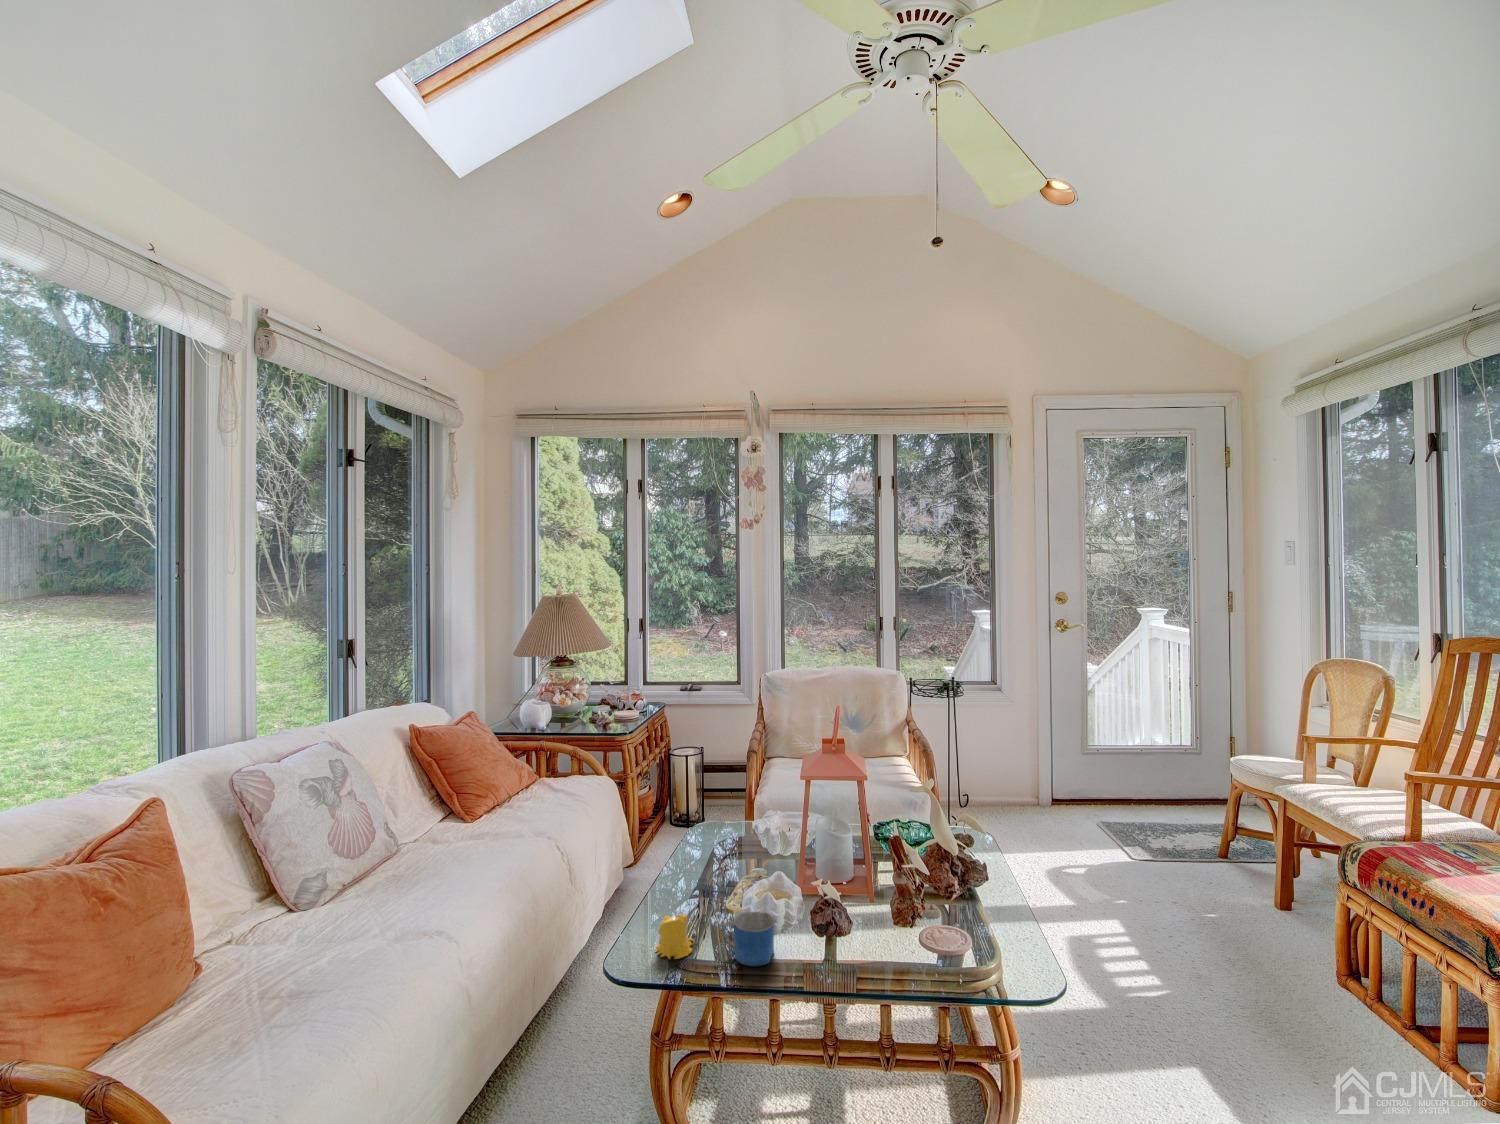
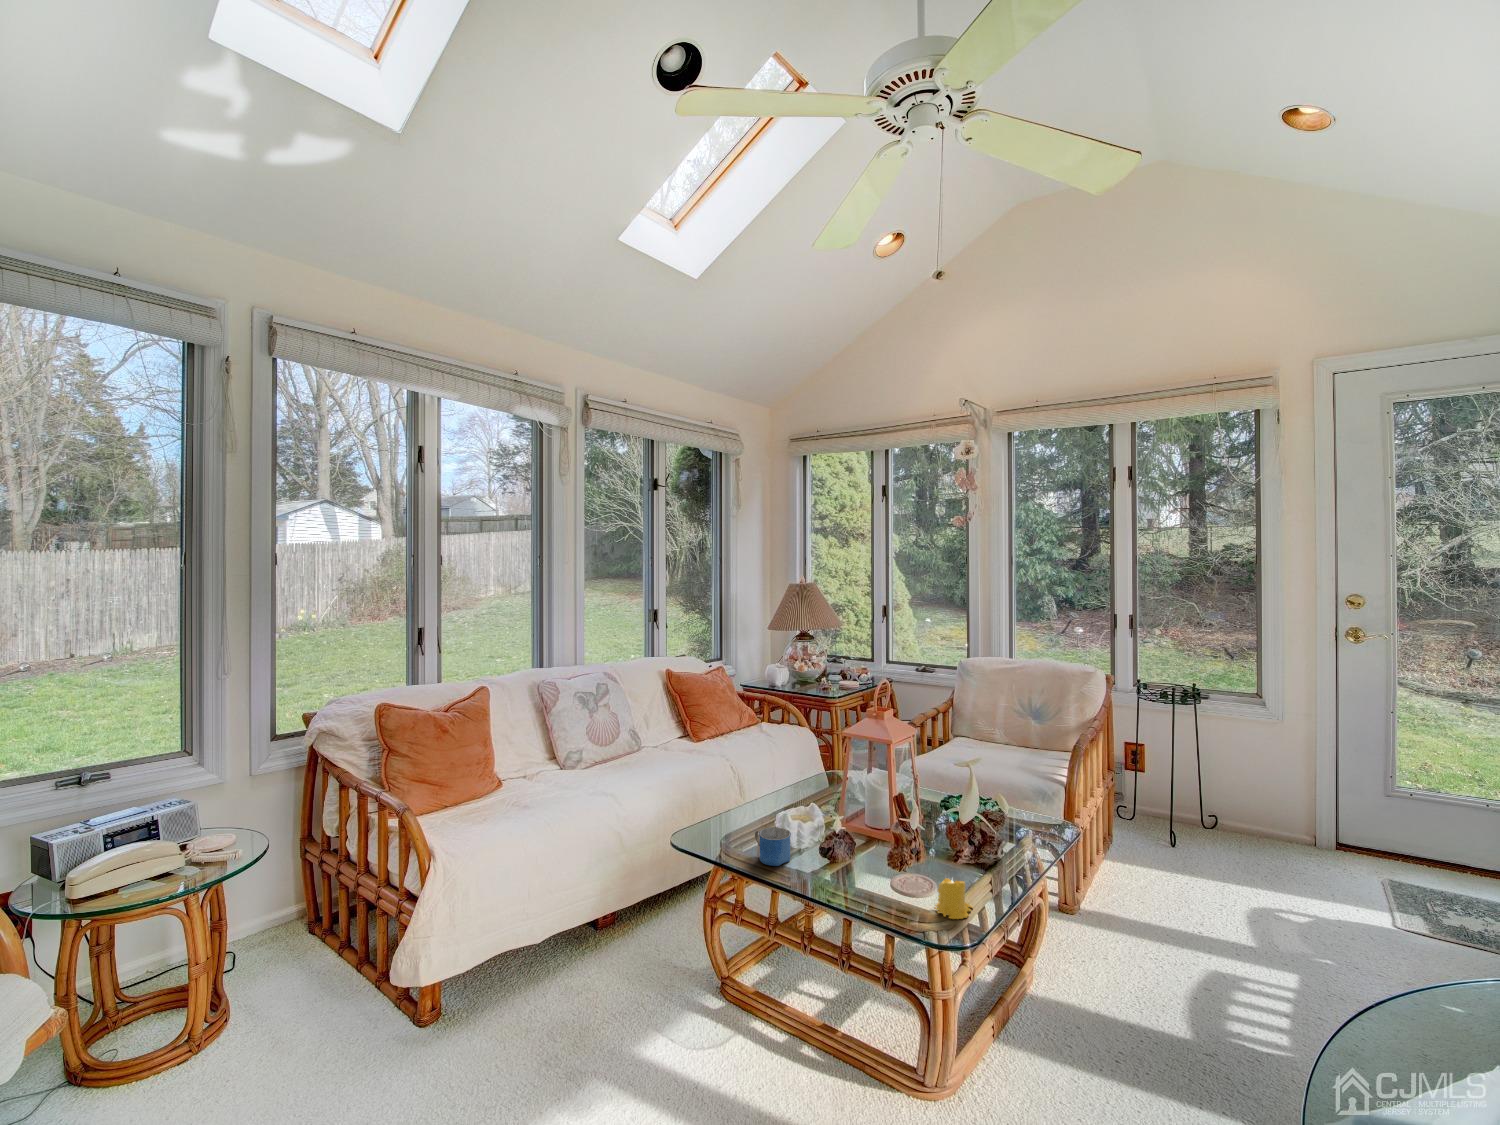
candle: present [656,914,693,959] -> present [936,878,972,919]

